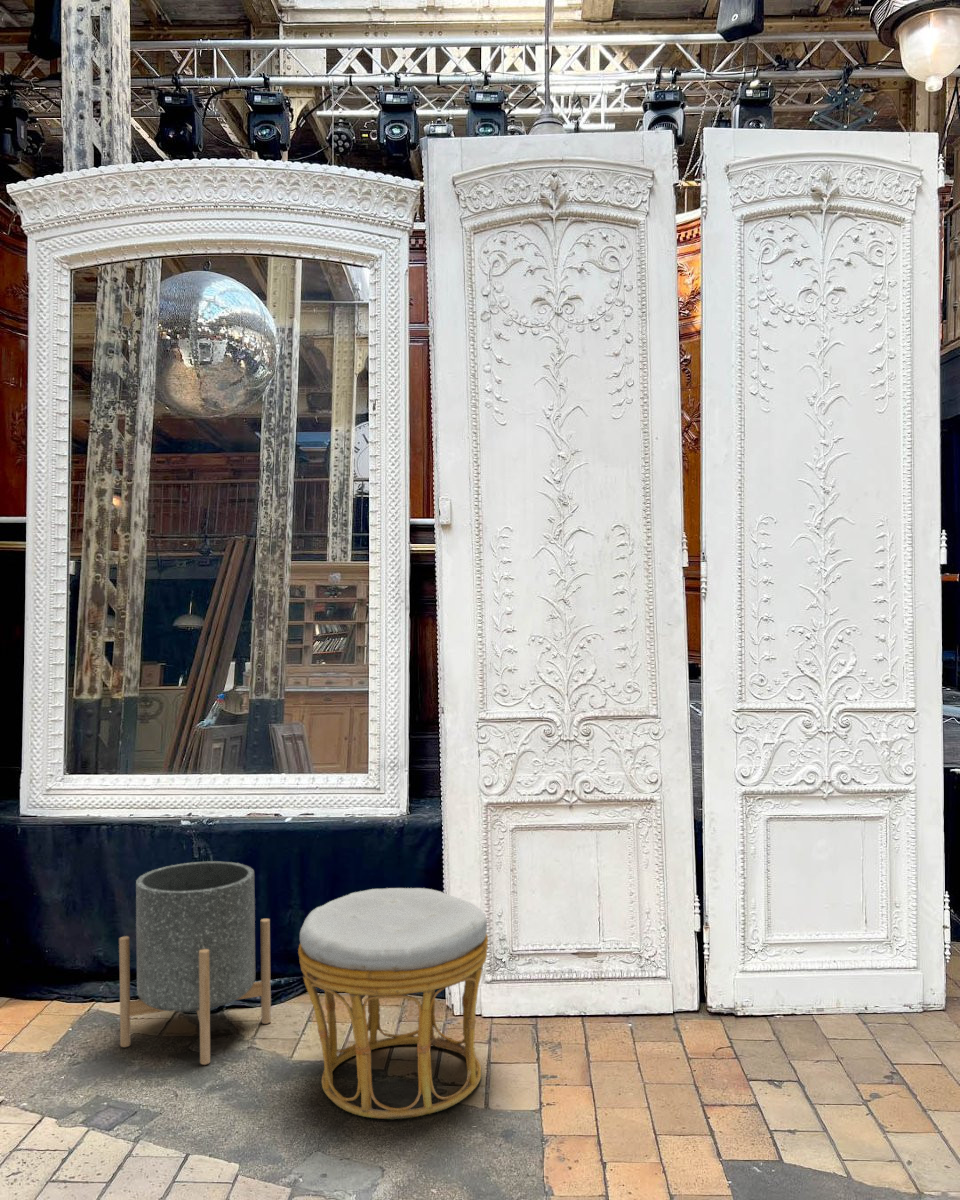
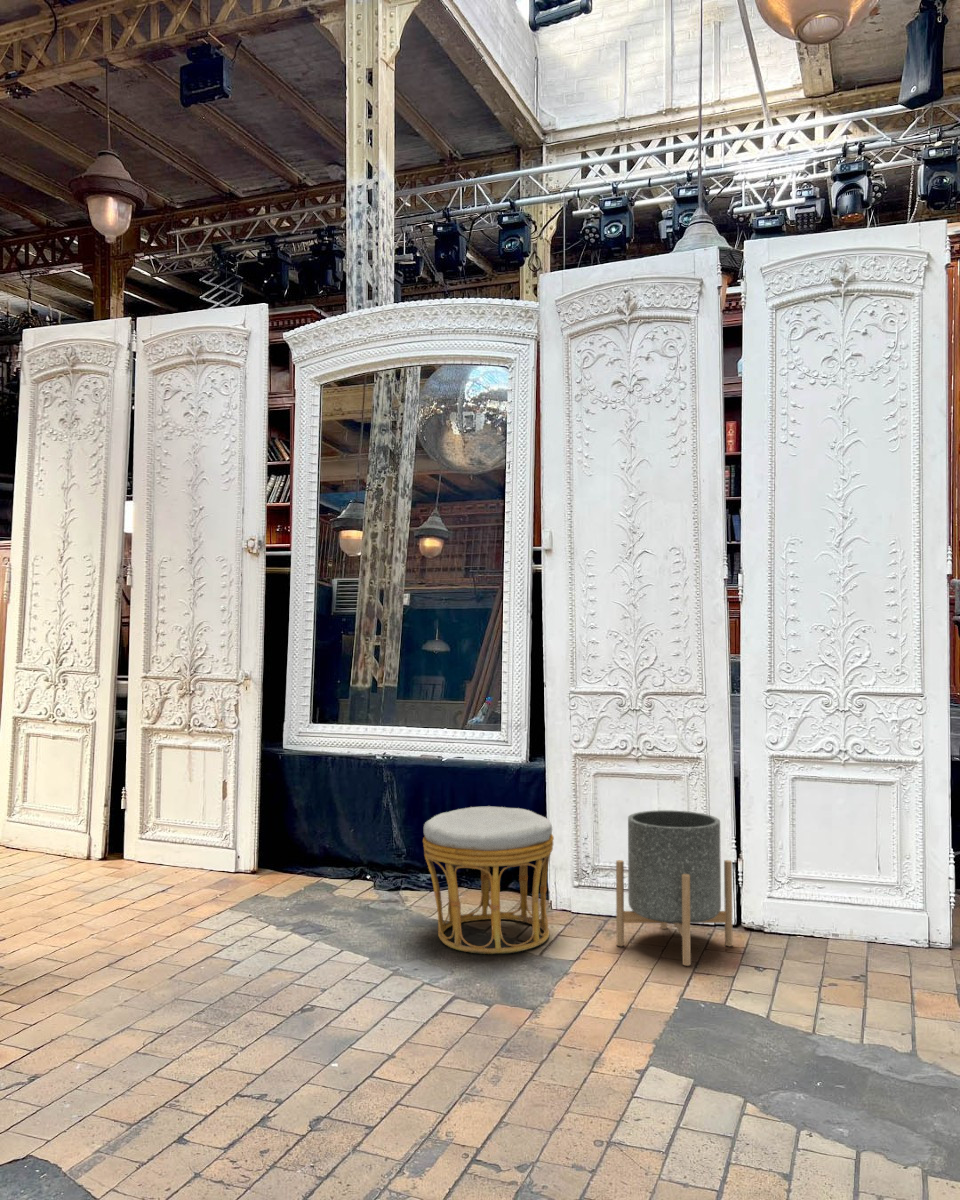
planter: present [119,861,271,1064] -> present [616,810,733,966]

